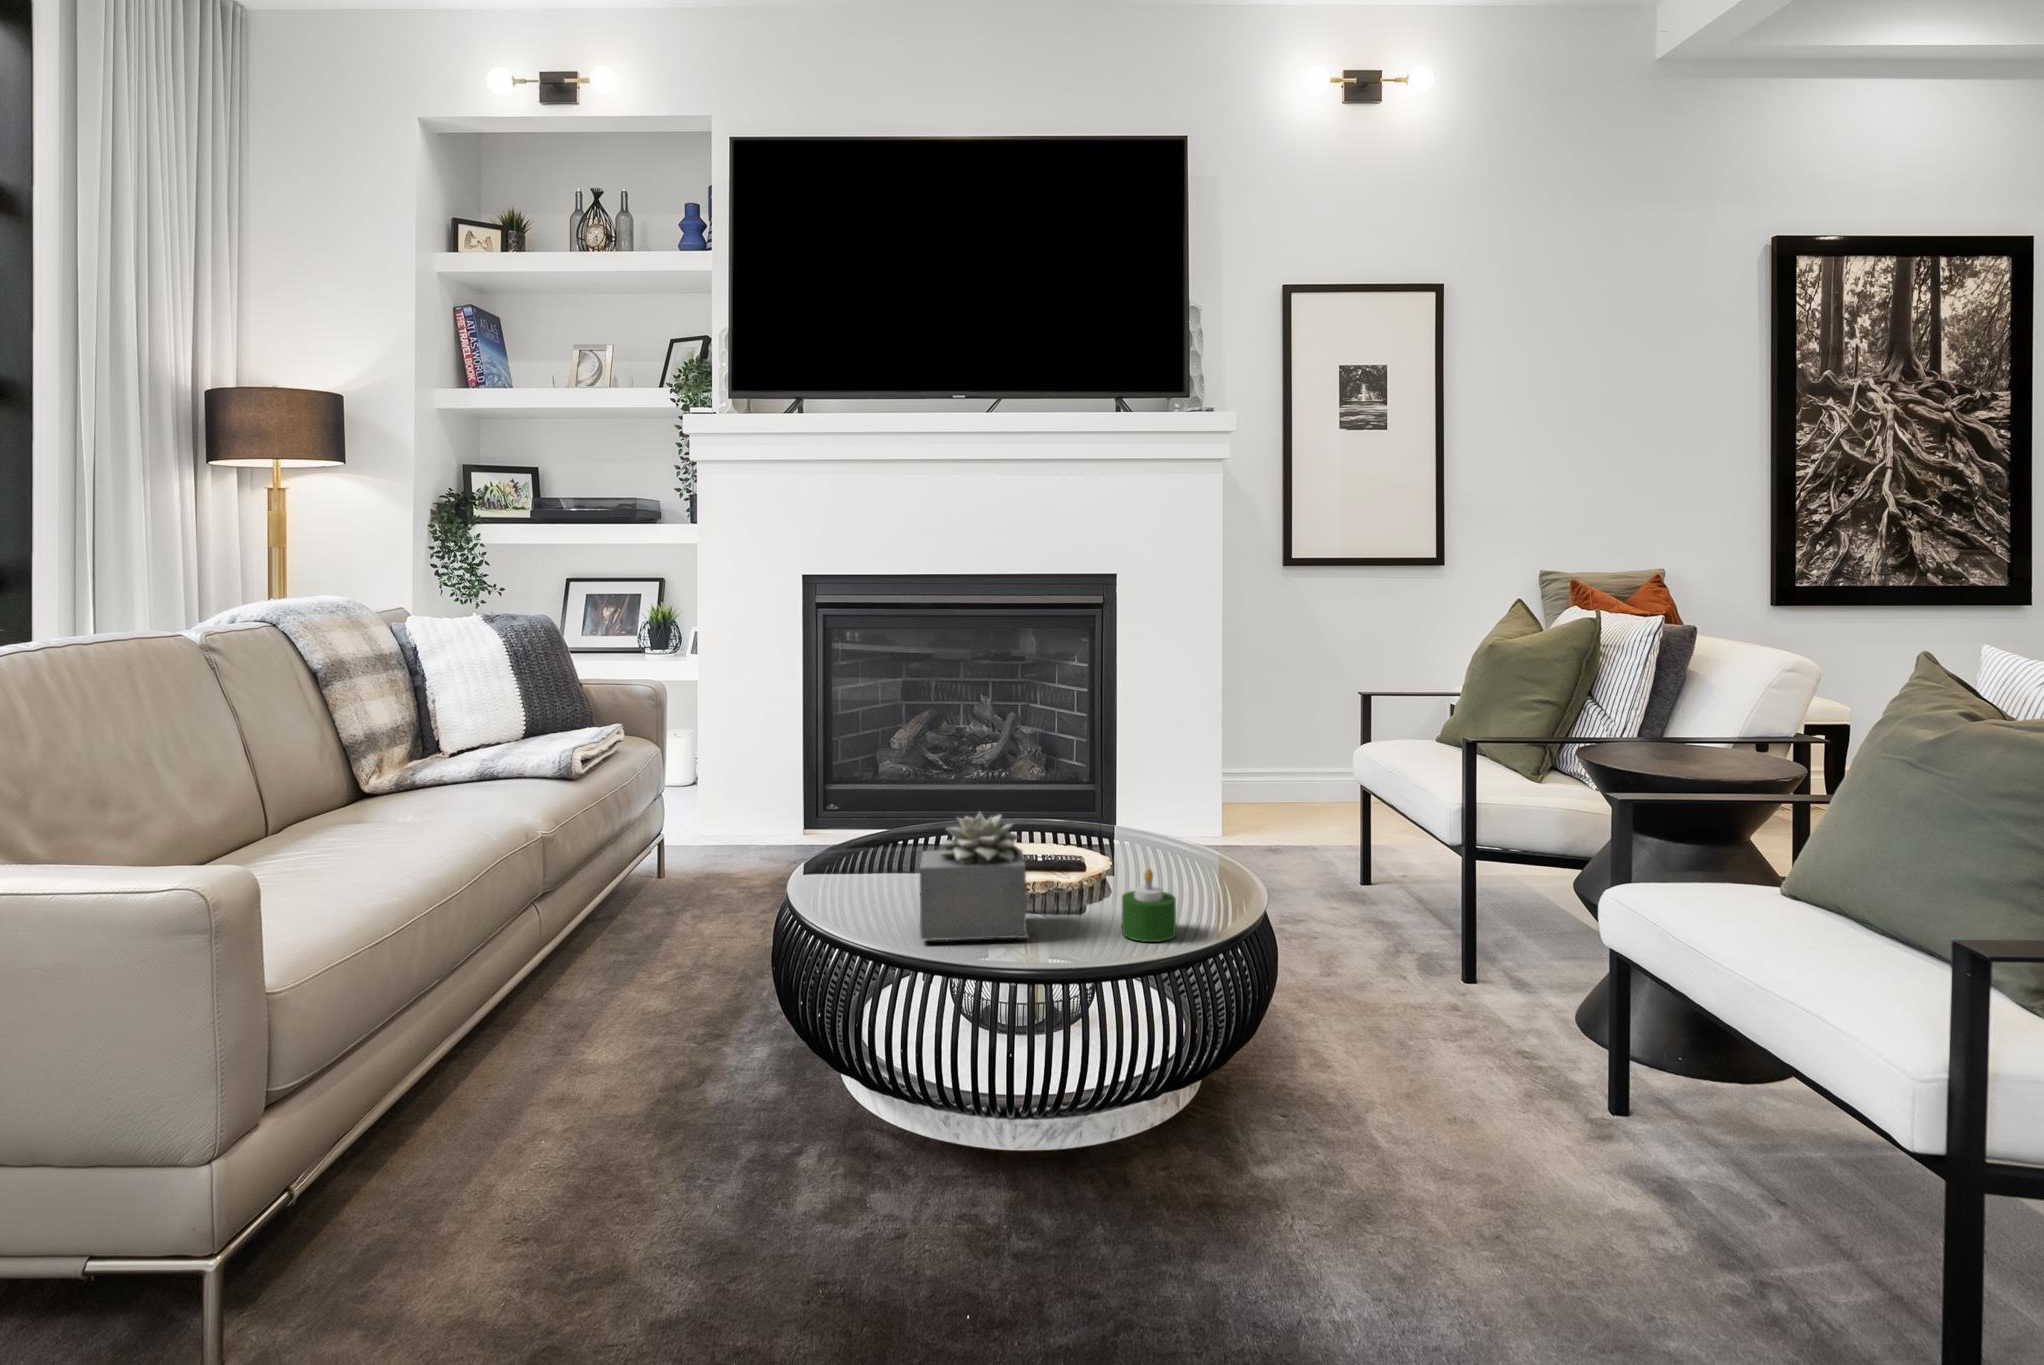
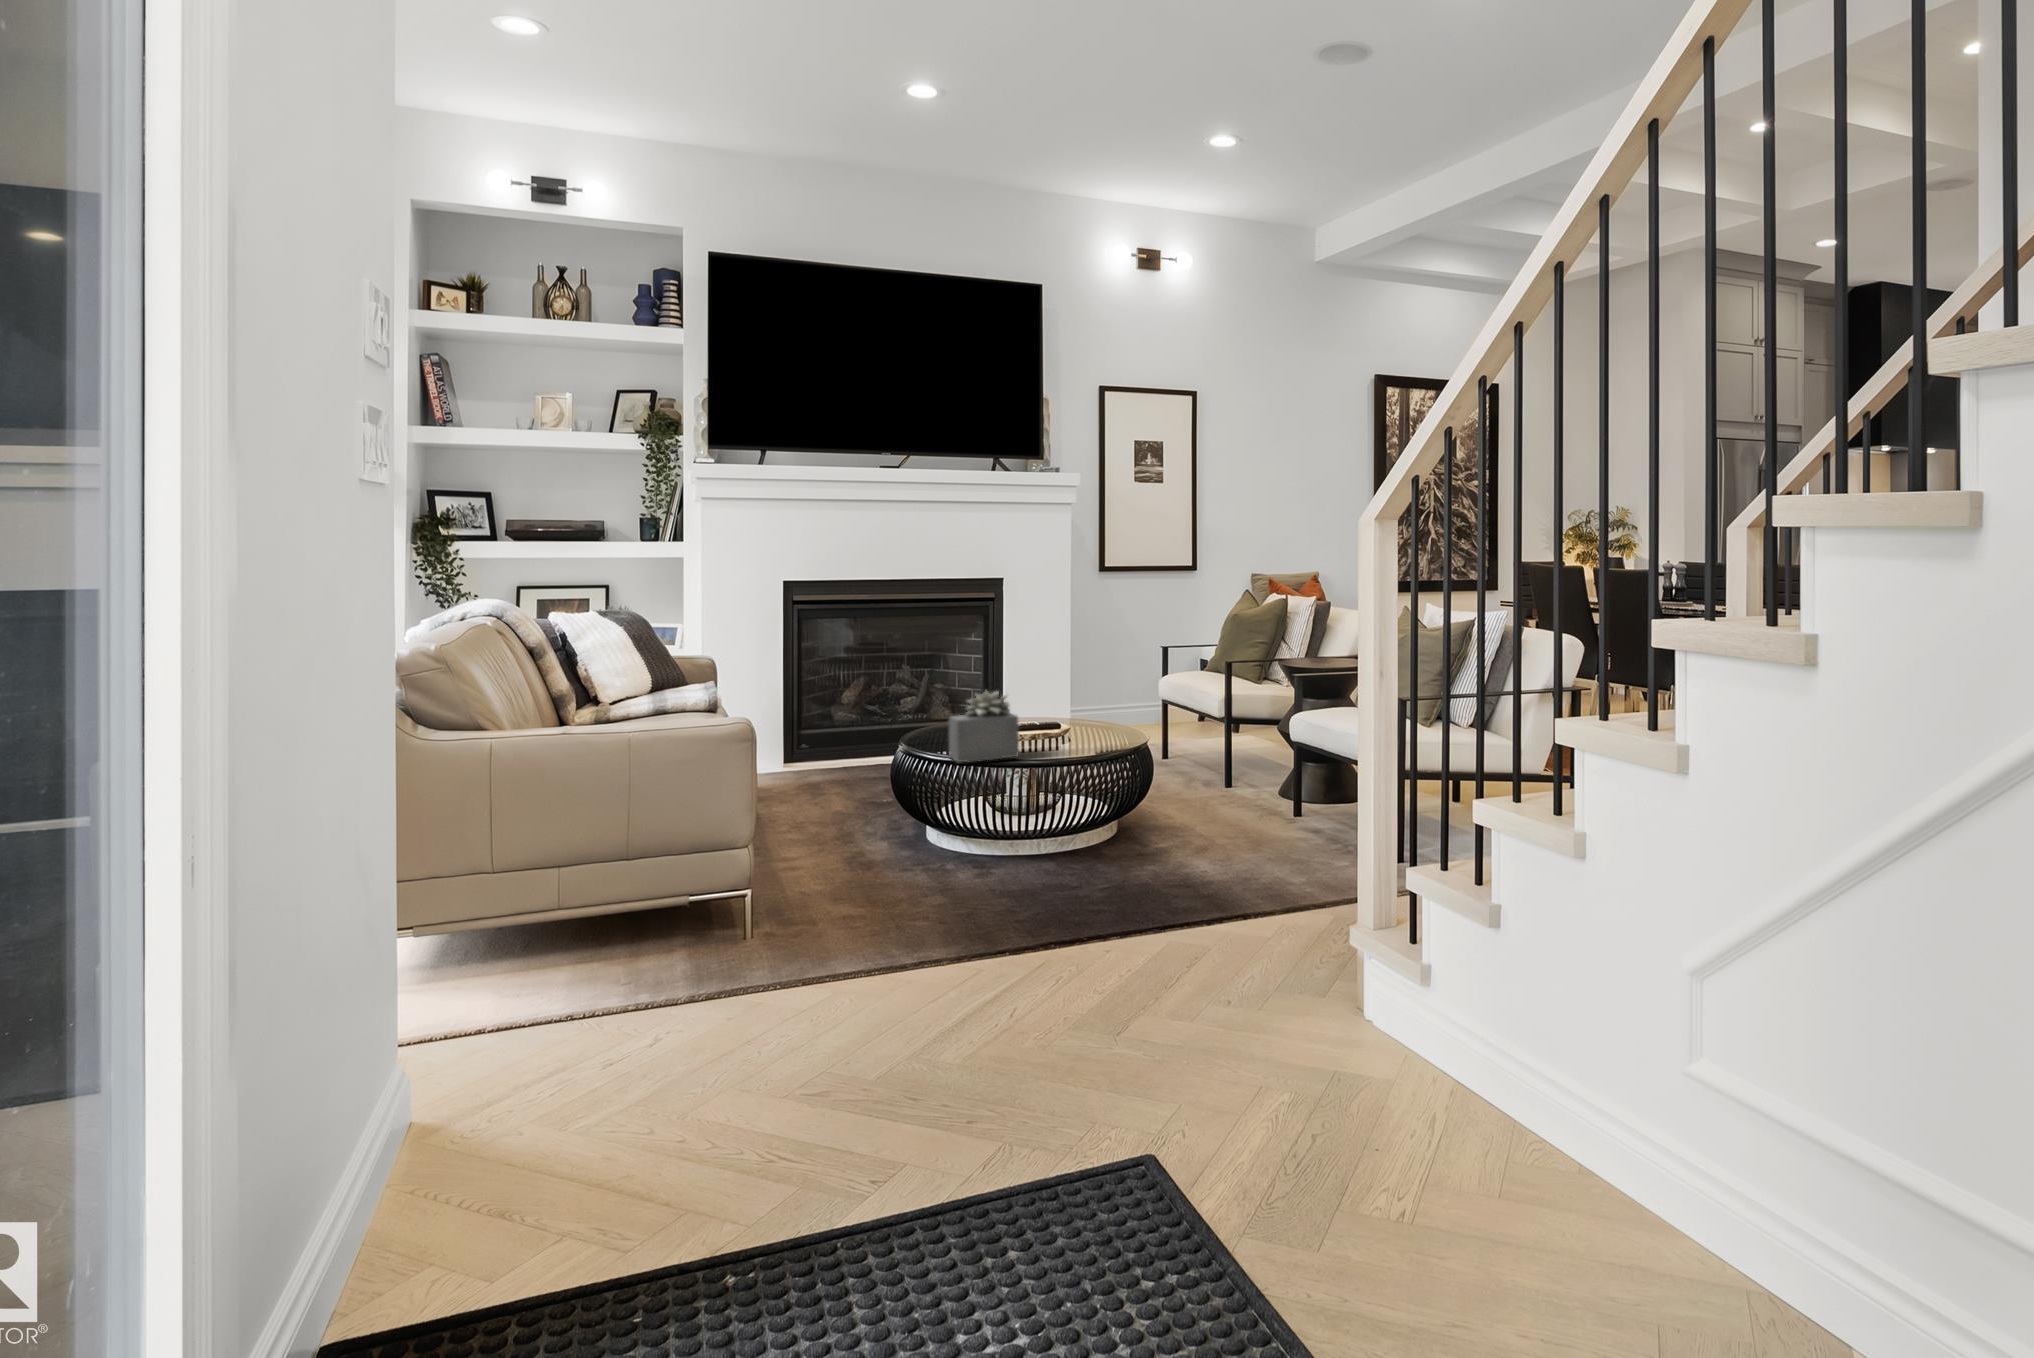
candle: present [1122,869,1176,942] -> none [1069,715,1099,755]

